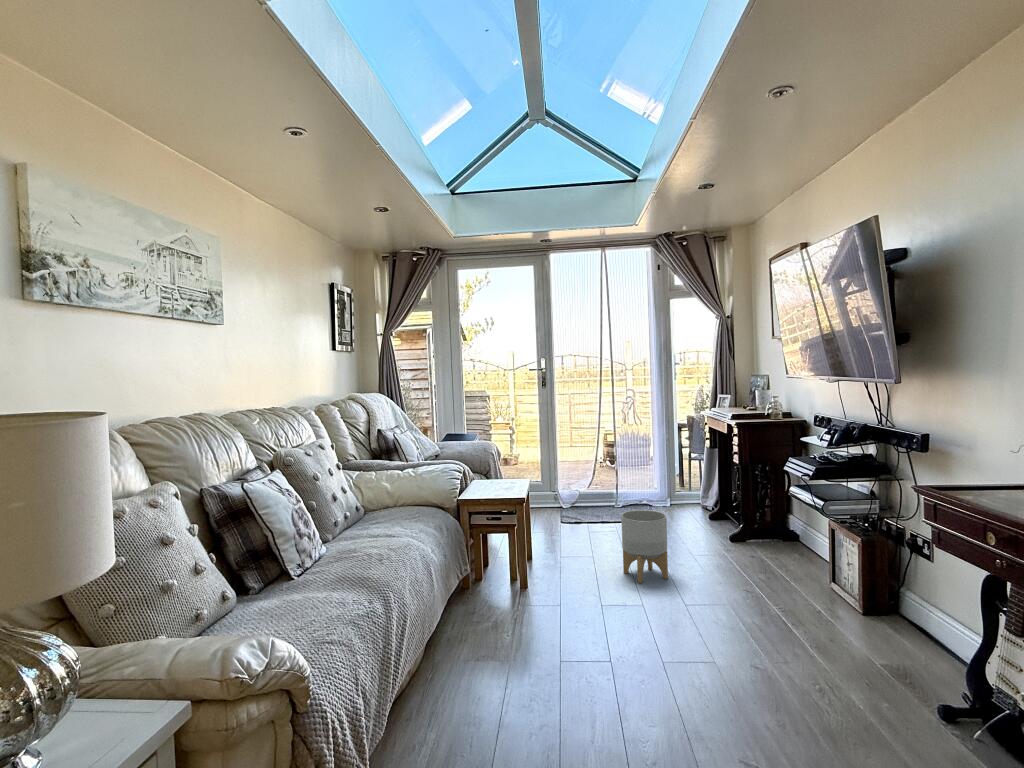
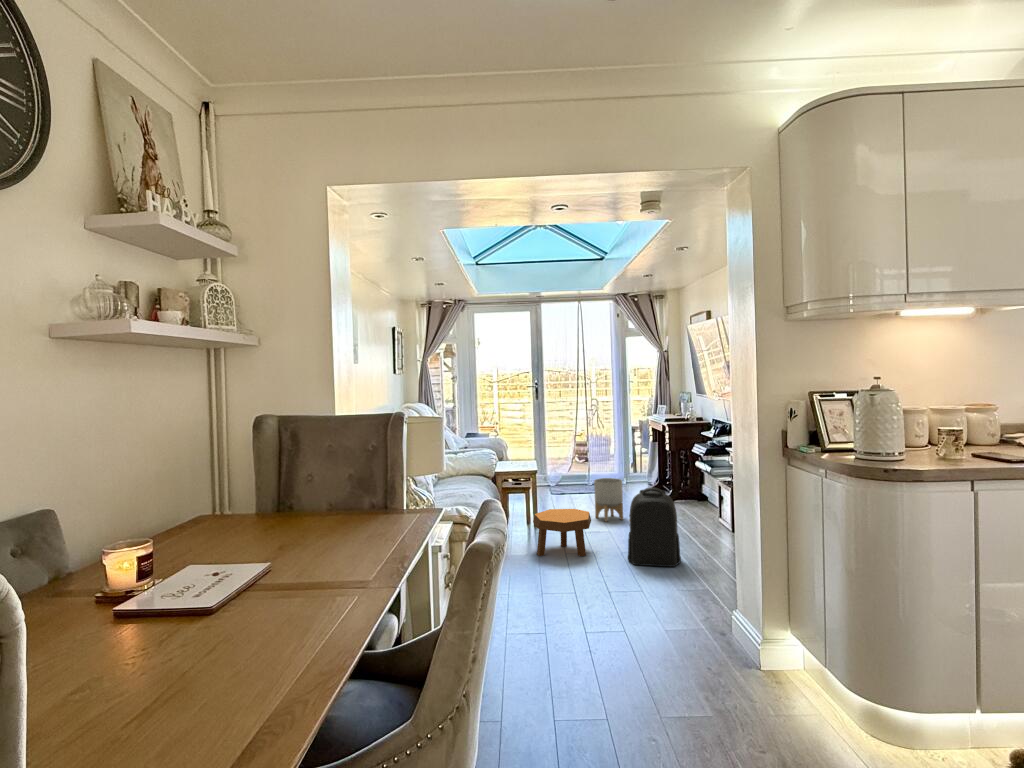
backpack: none [679,556,786,721] -> present [628,487,681,567]
footstool: none [508,577,612,677] -> present [533,509,591,557]

